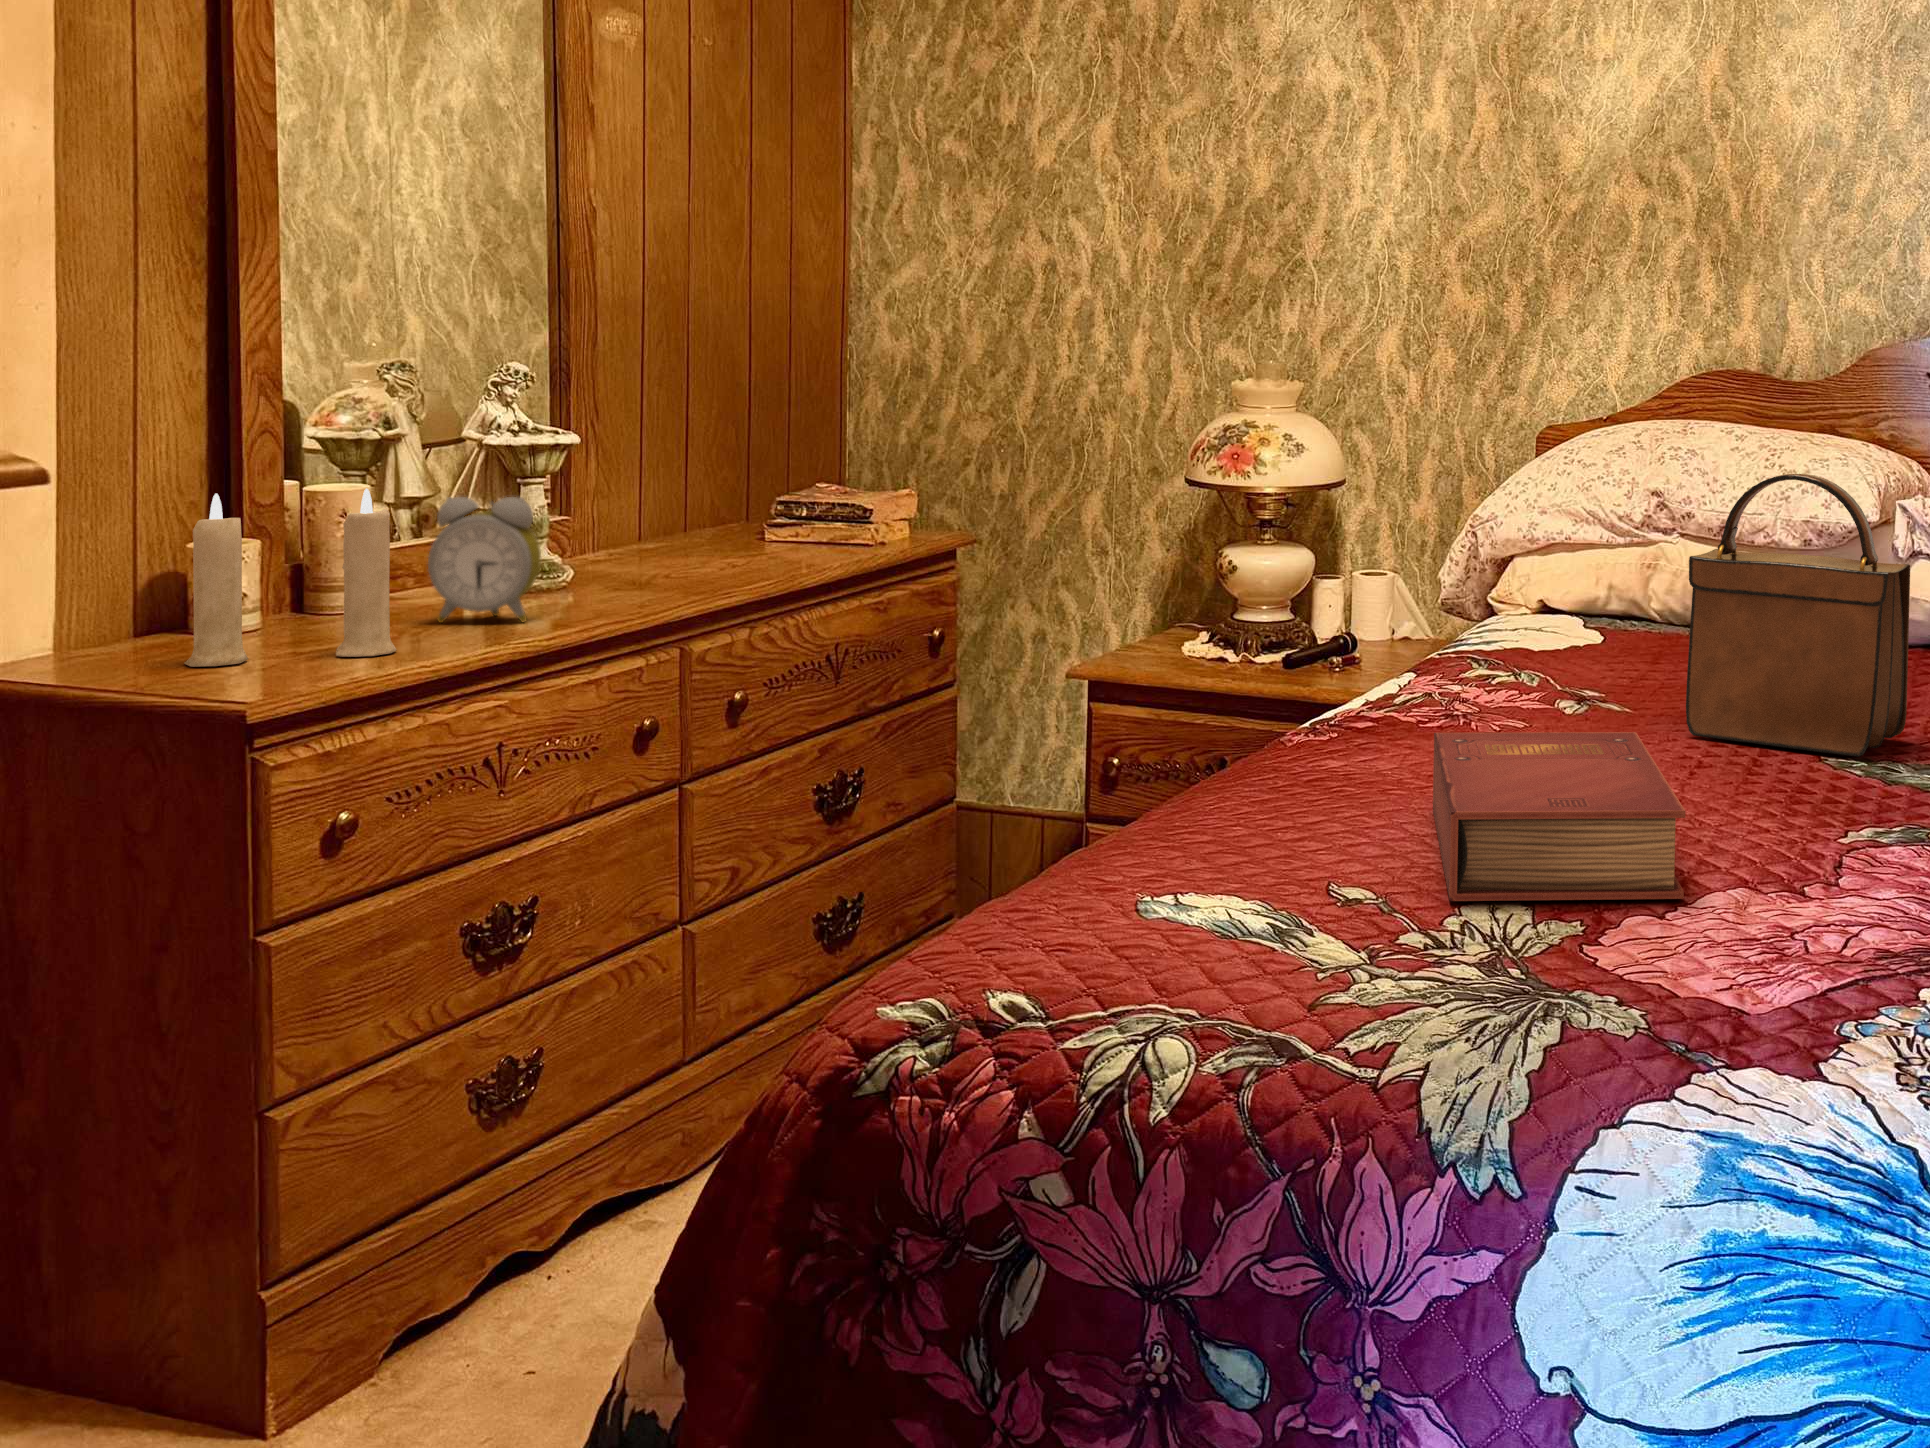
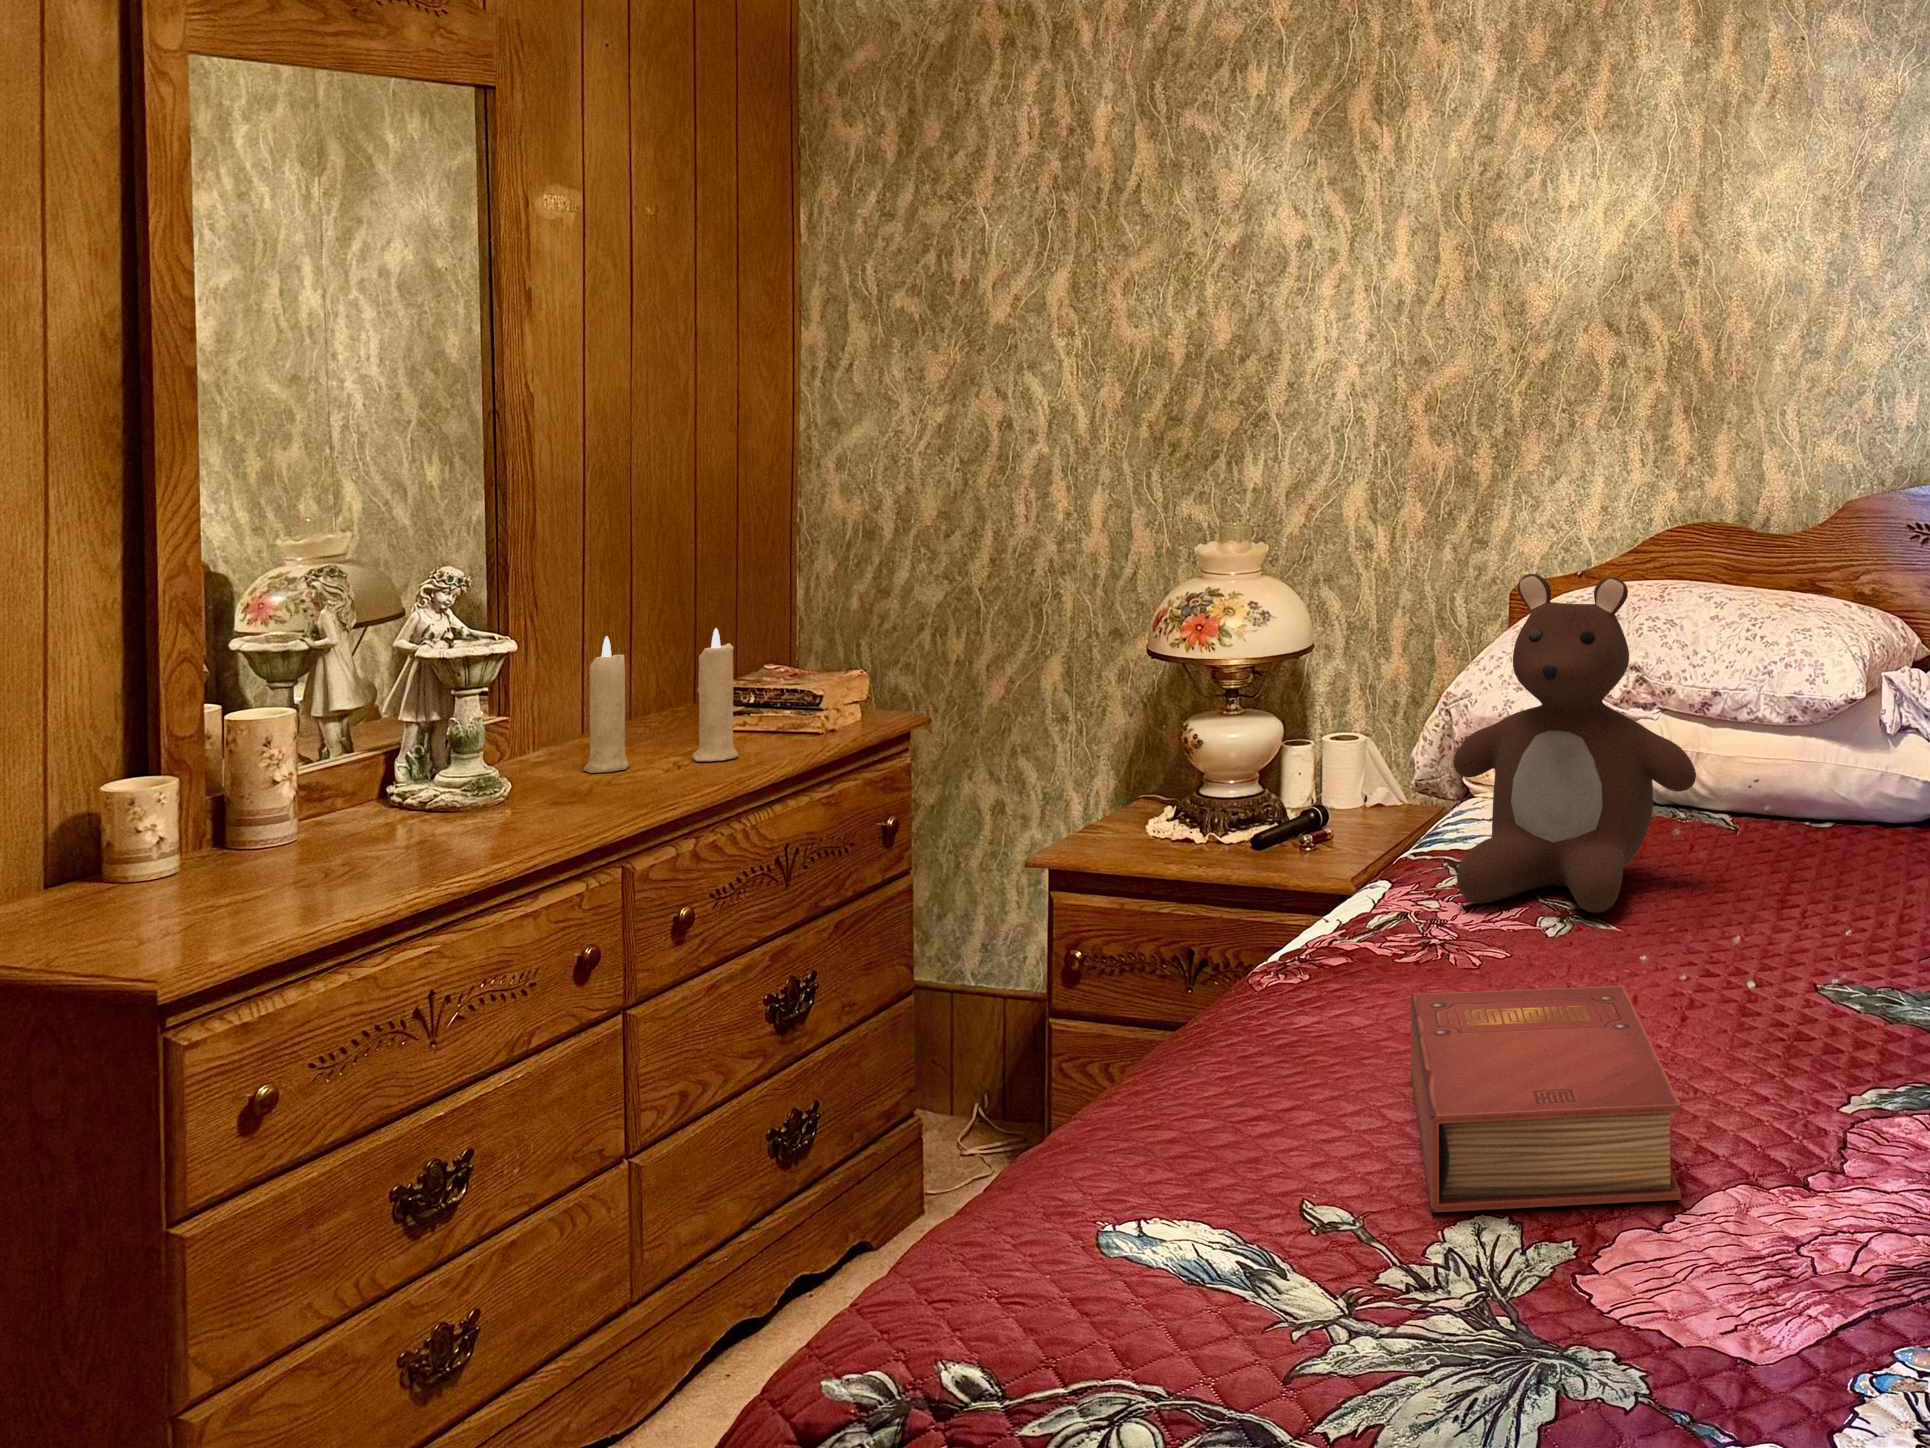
teddy bear: none [1479,382,1713,699] -> present [1453,574,1696,913]
handbag: present [1686,474,1910,757] -> none [1672,682,1902,986]
candle: present [185,488,396,667] -> present [583,628,739,773]
alarm clock: present [428,497,541,622] -> none [356,721,477,857]

